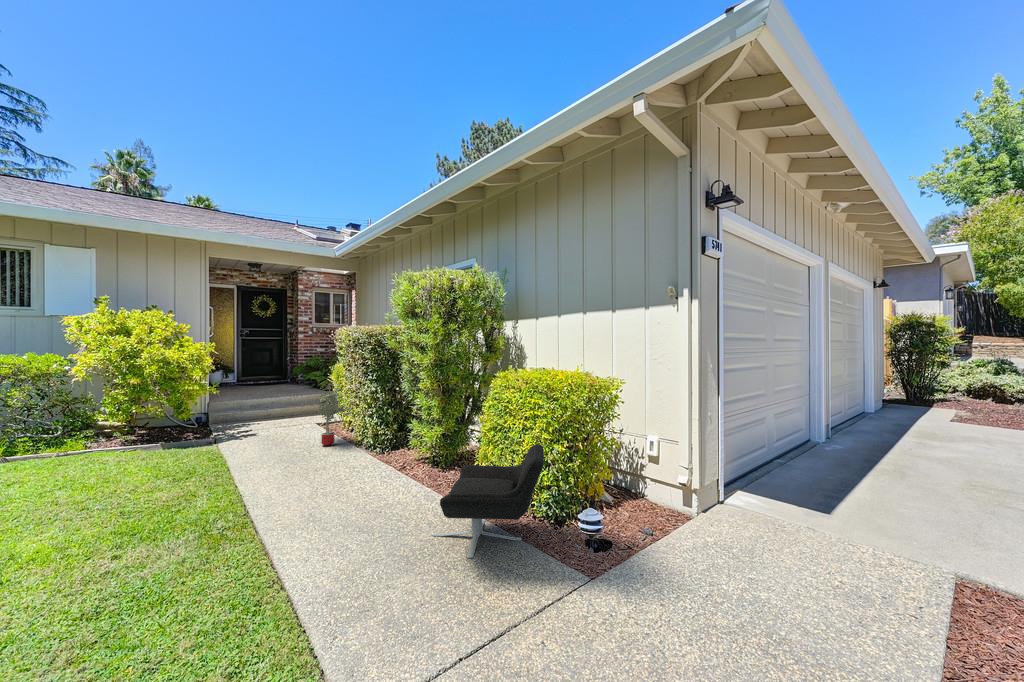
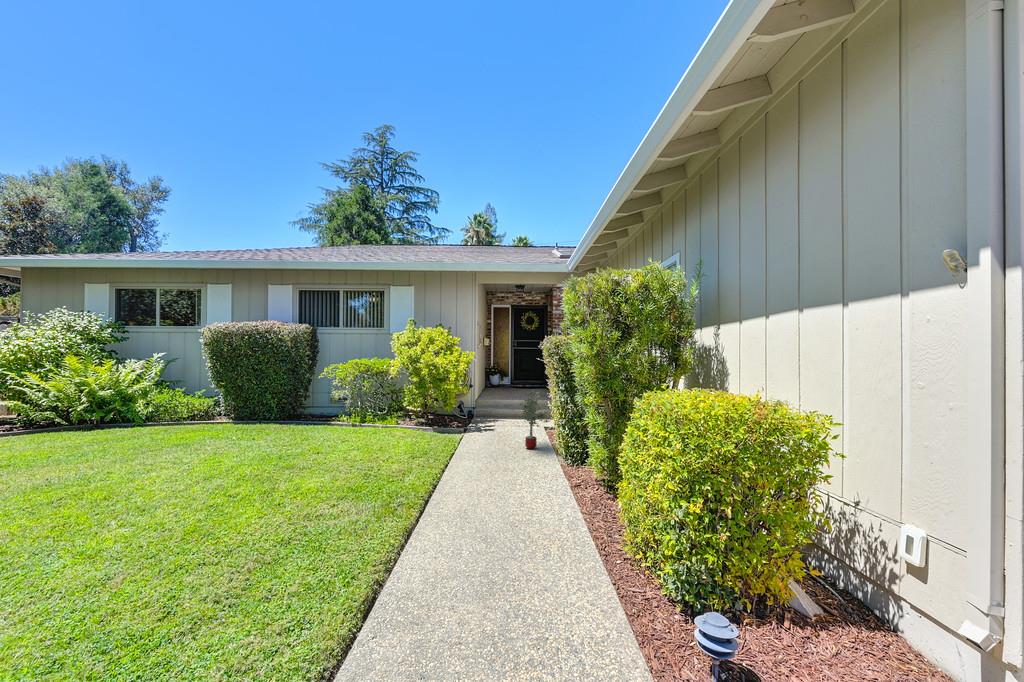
lounge chair: present [432,444,544,558] -> none [512,493,667,617]

